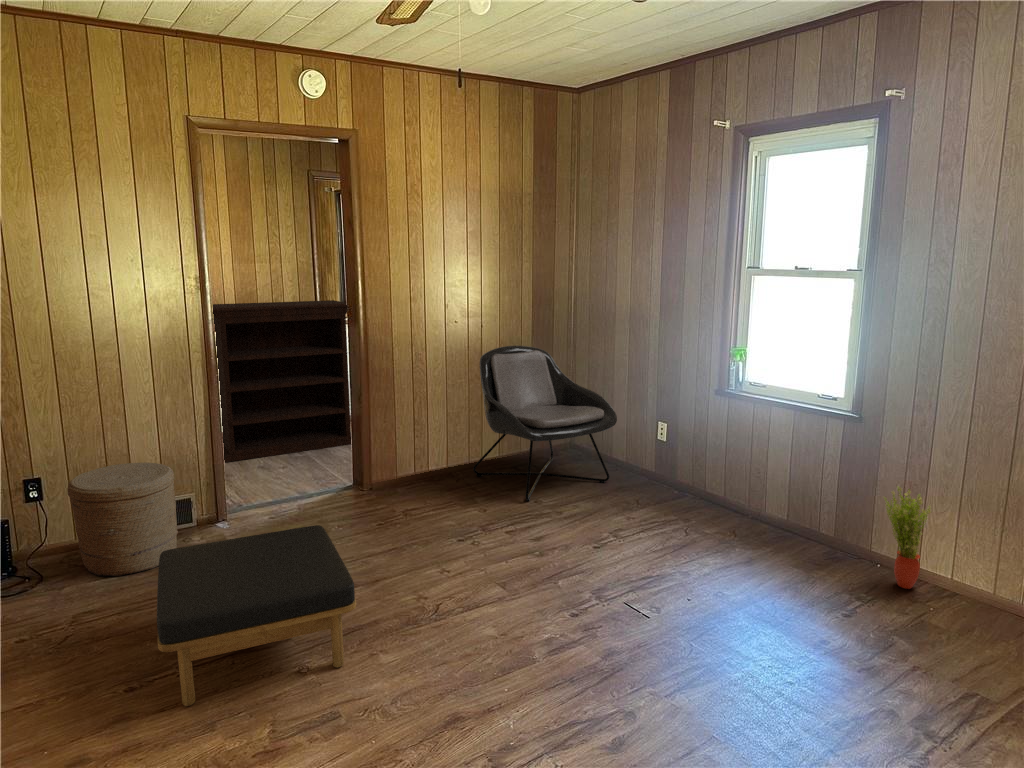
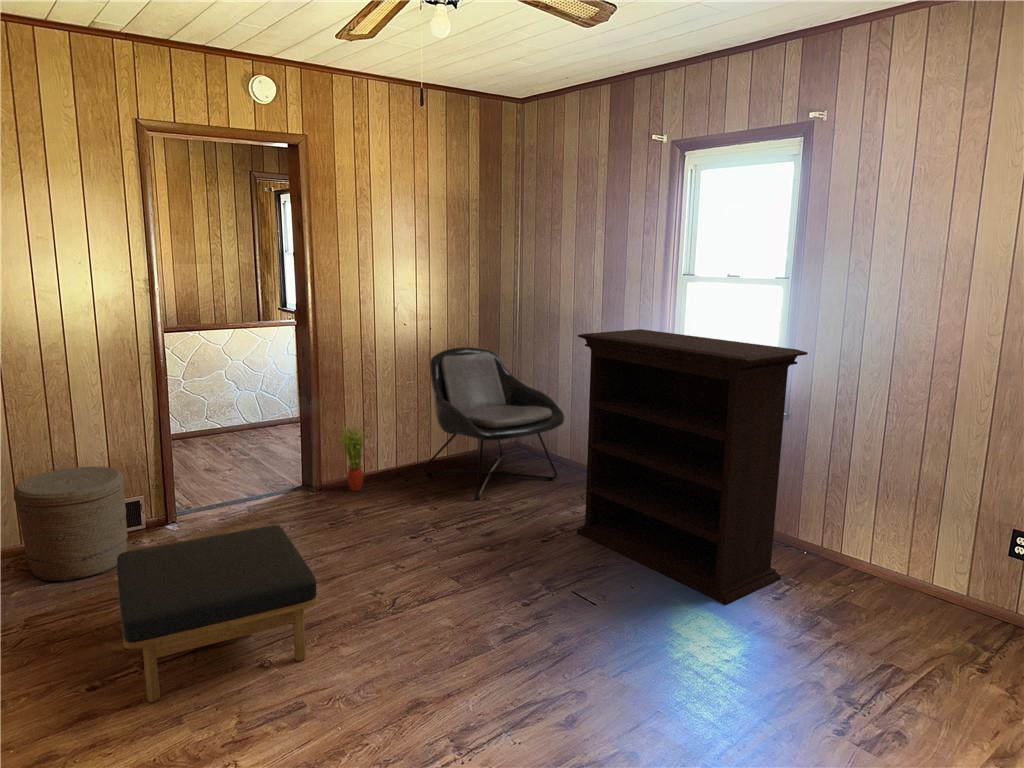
bookshelf: present [213,300,351,462] -> present [577,329,808,604]
potted plant: present [885,487,931,589] -> present [339,424,368,491]

